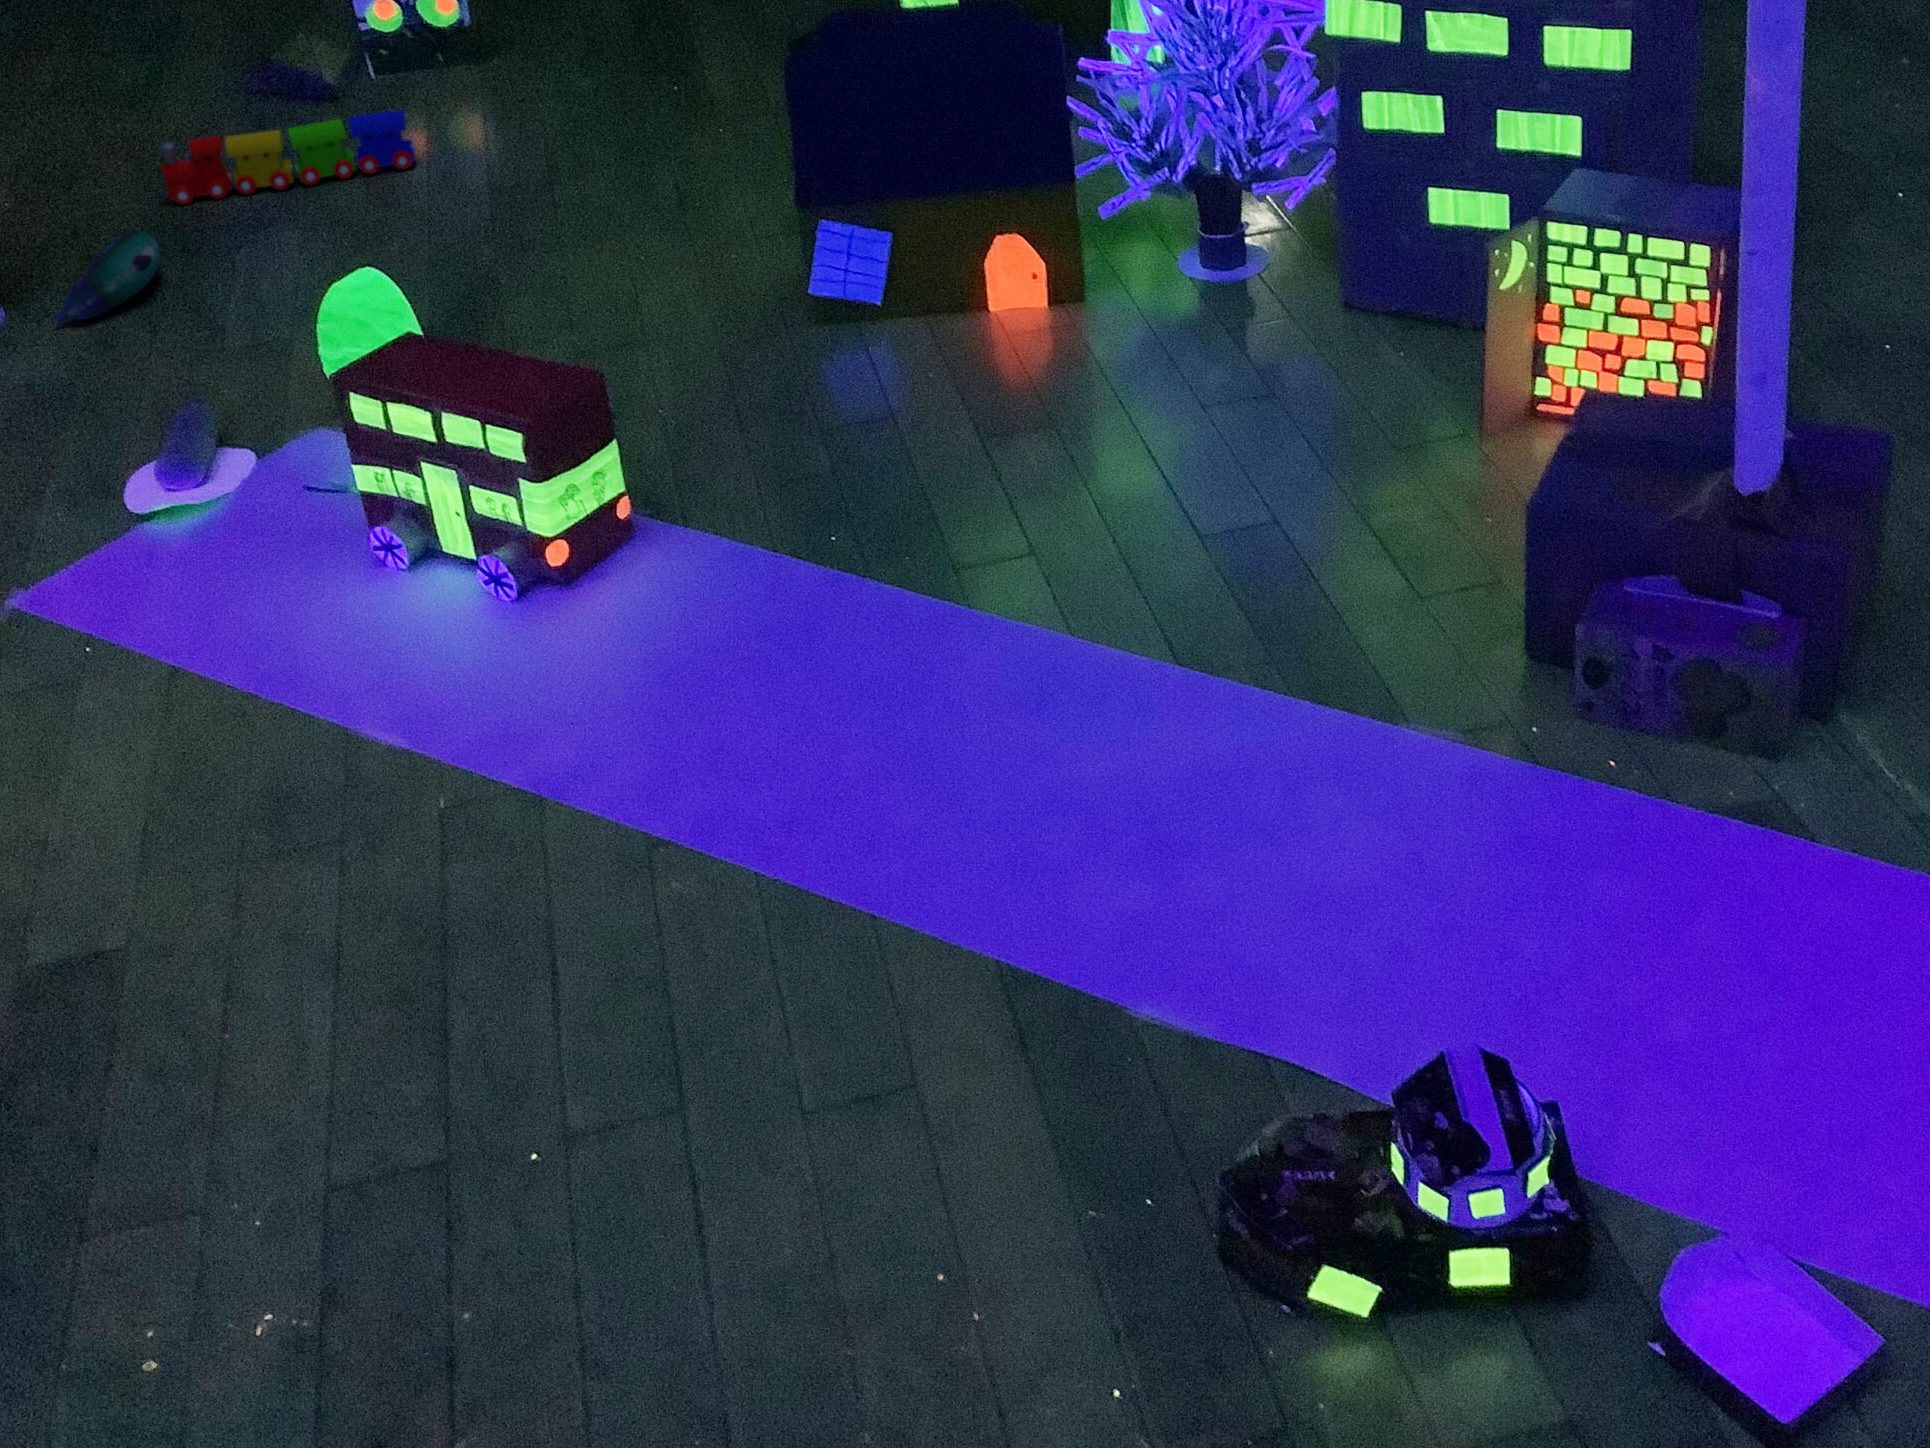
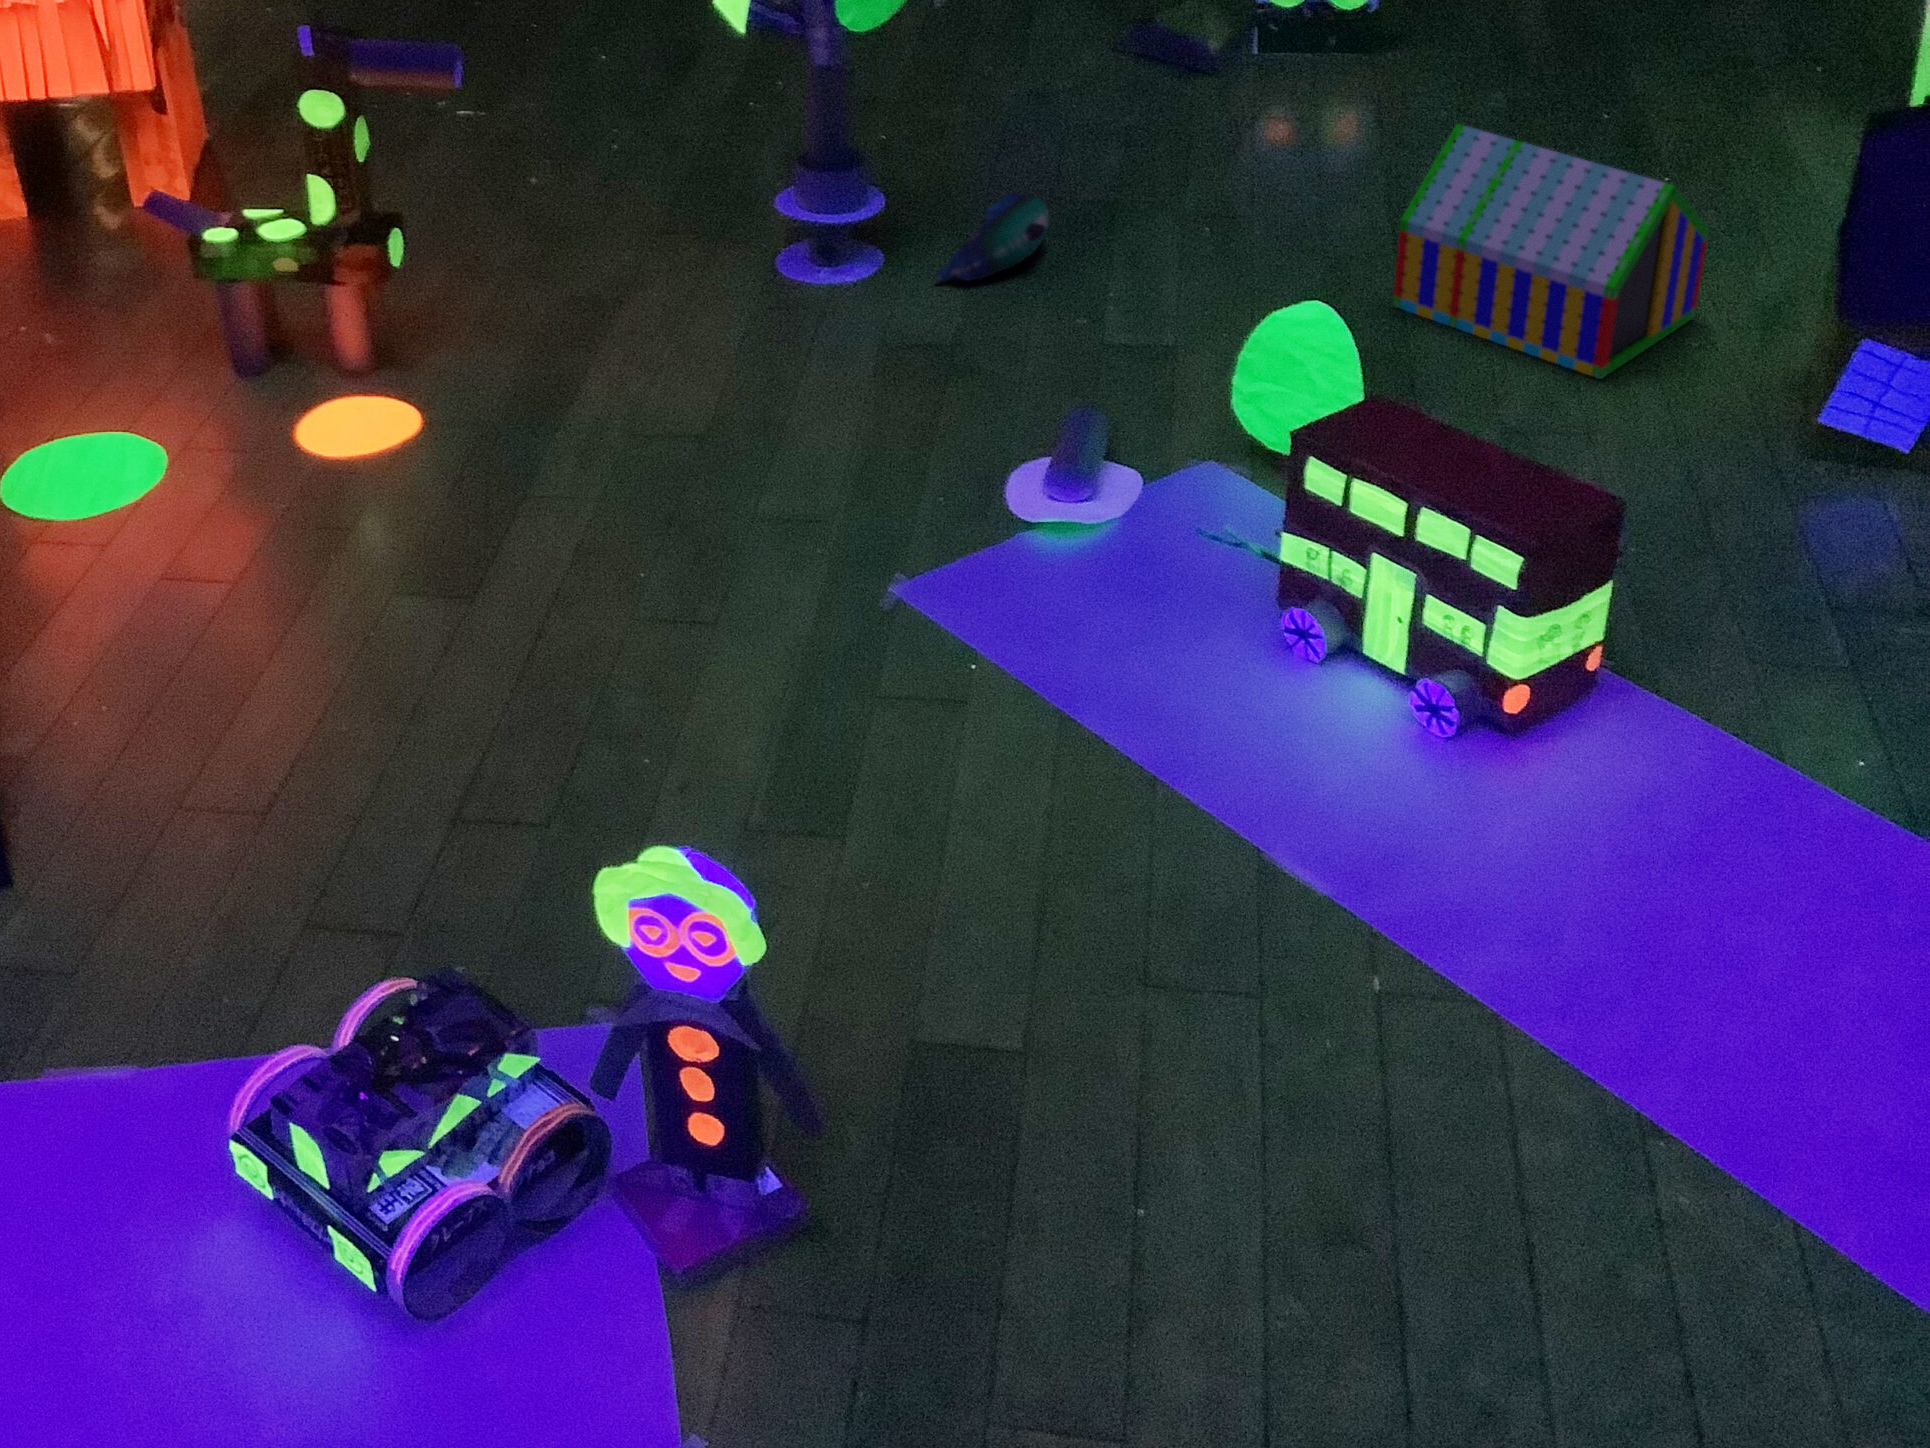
toy house: none [465,104,731,297] -> present [1393,124,1709,379]
toy train: present [160,110,416,204] -> none [1053,101,1318,169]

